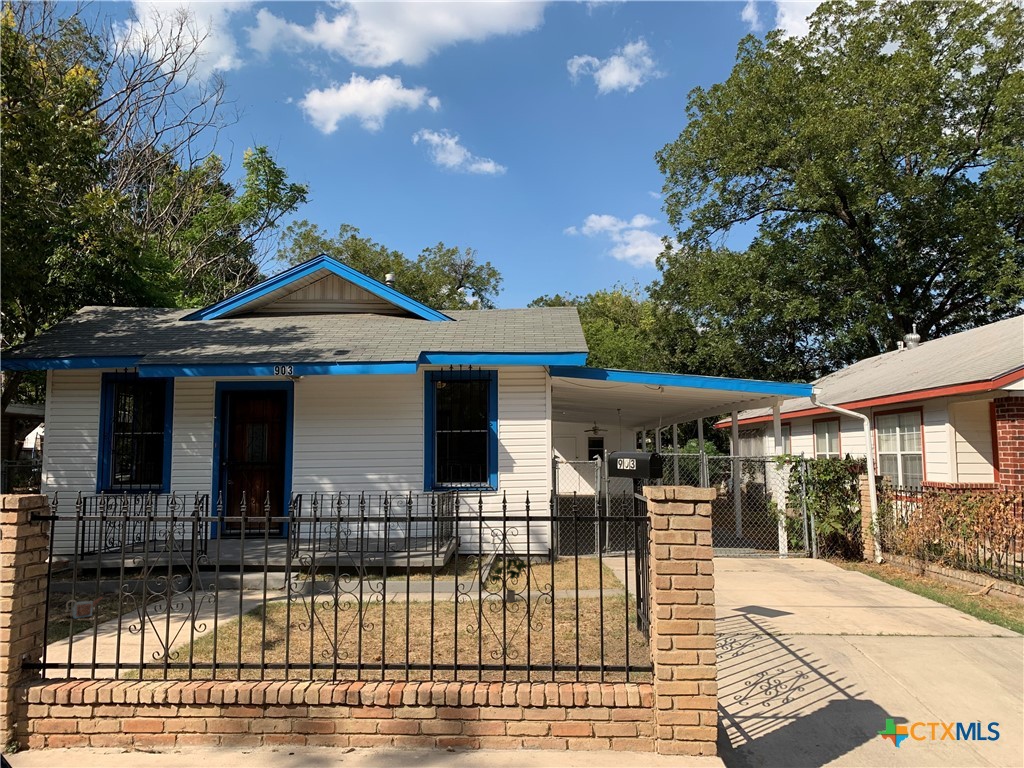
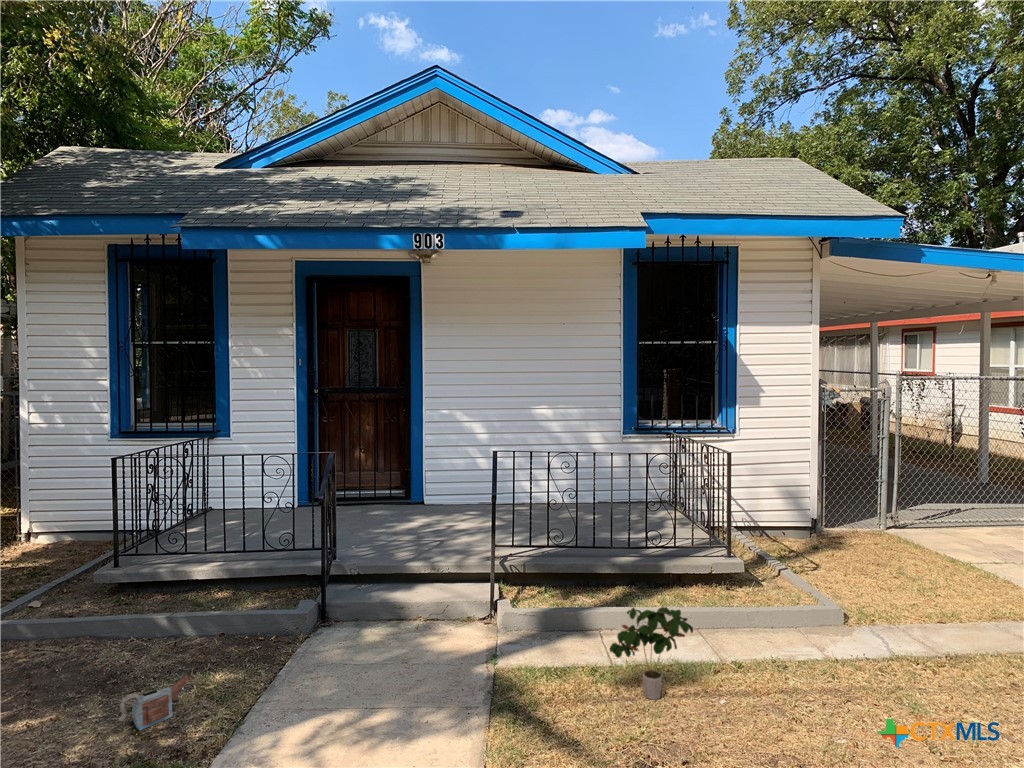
potted plant: present [491,558,530,602] -> present [610,607,693,700]

